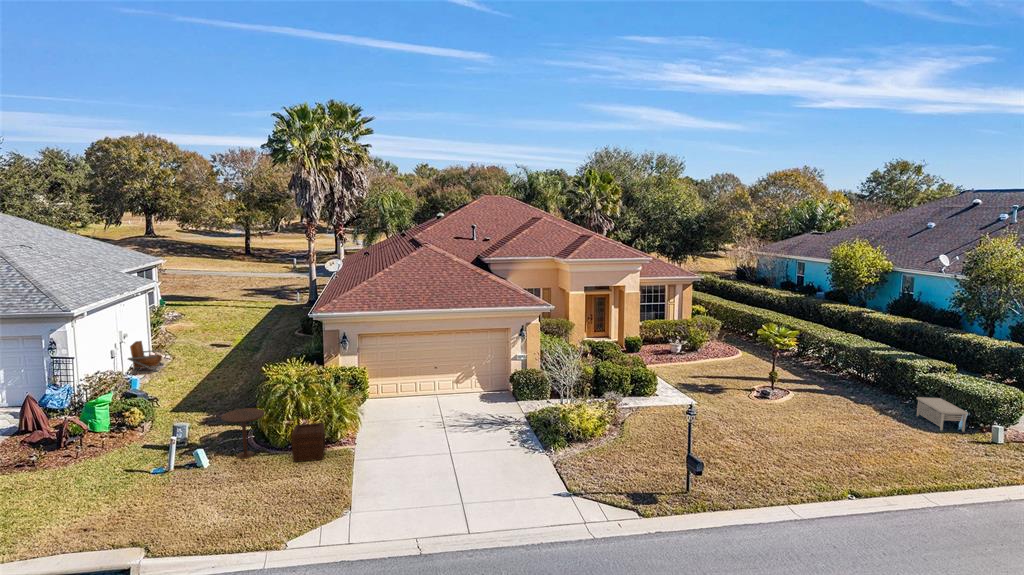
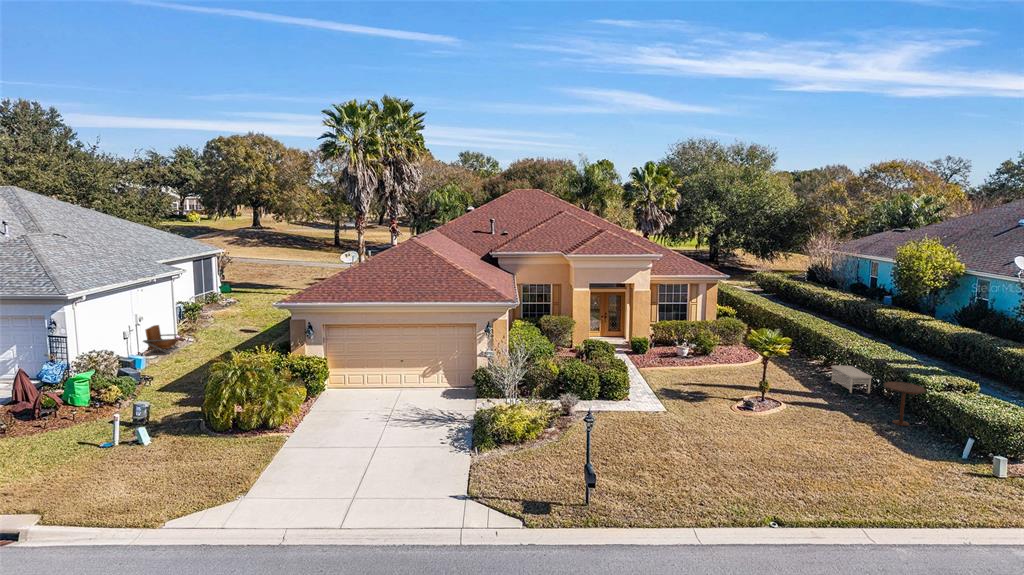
storage bench: present [917,397,968,431] -> present [831,366,872,393]
pedestal table: present [221,408,265,459] -> present [884,382,926,426]
wooden crate: present [292,423,325,462] -> none [221,409,262,445]

